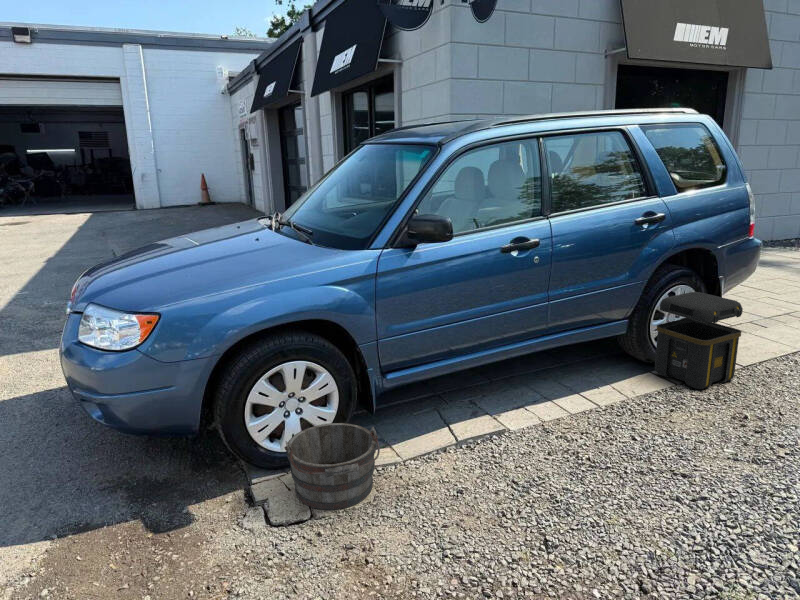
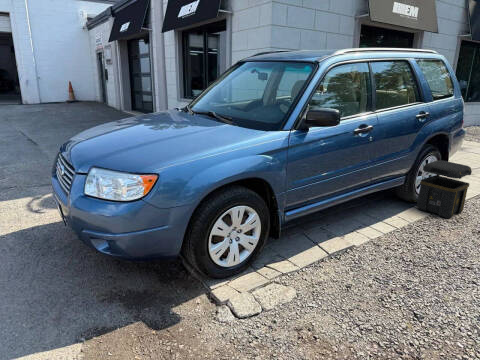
bucket: present [284,423,380,510] -> none [238,246,304,304]

